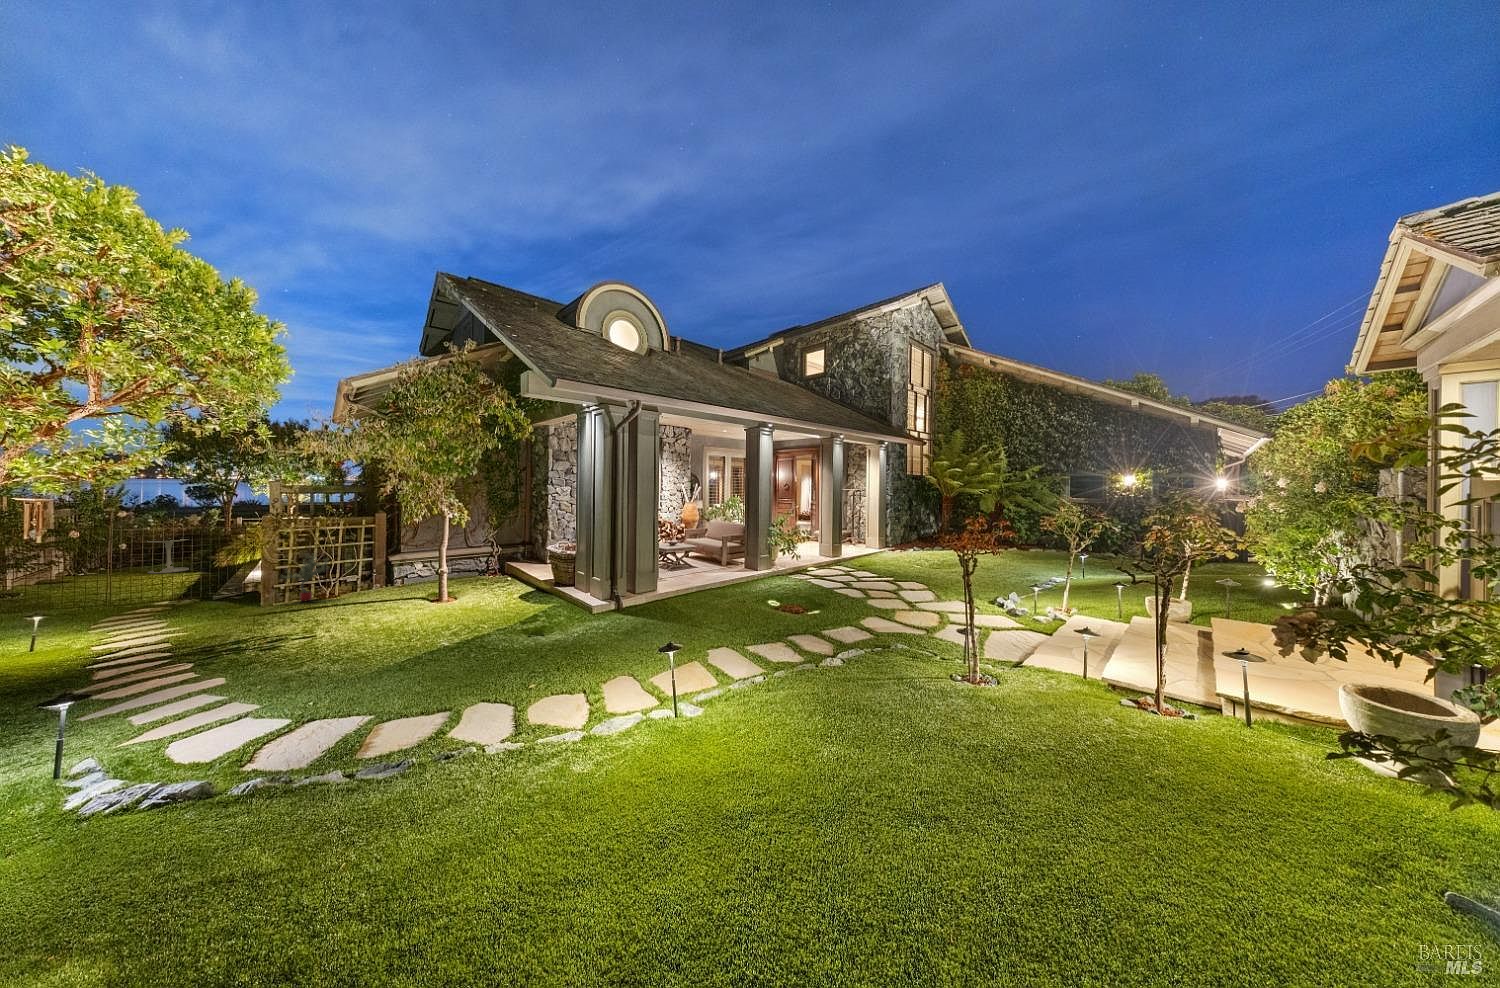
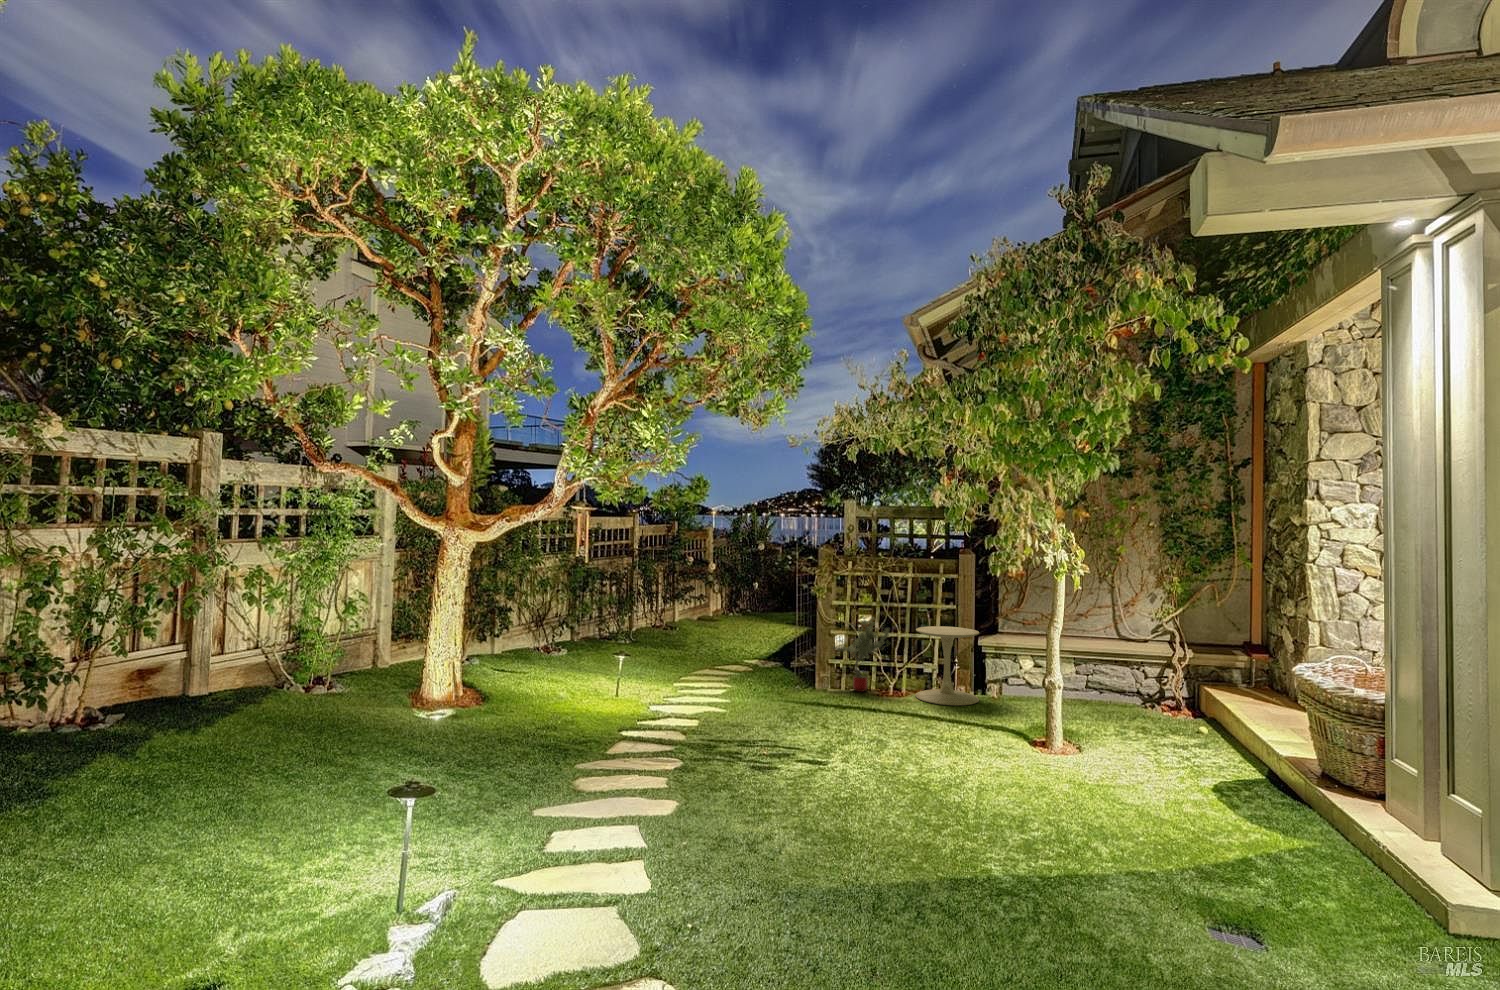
pedestal table: present [147,539,189,574] -> present [915,626,979,706]

